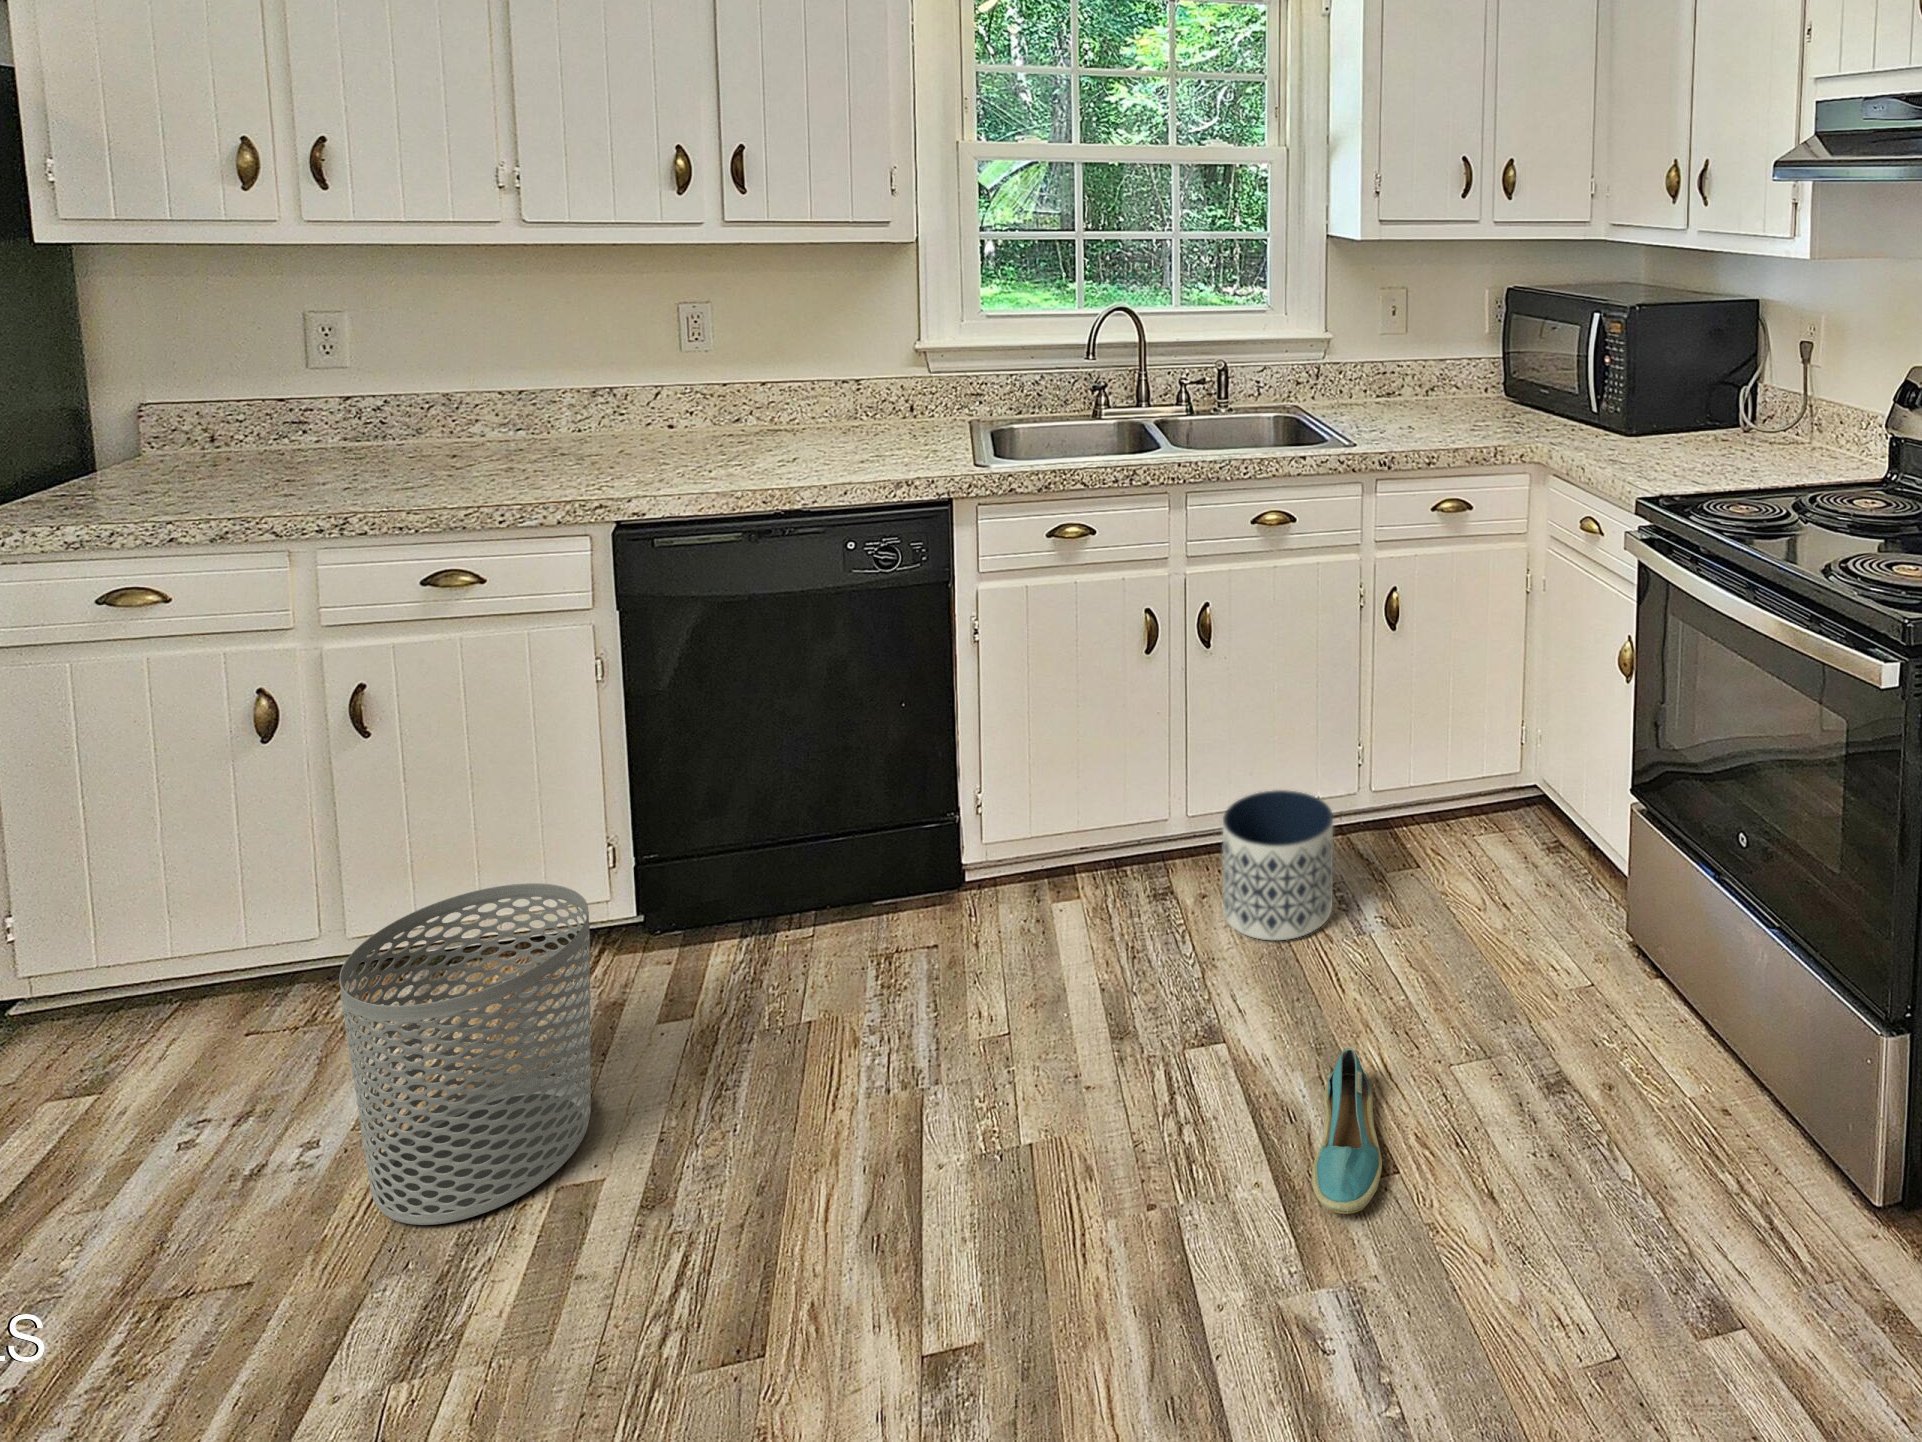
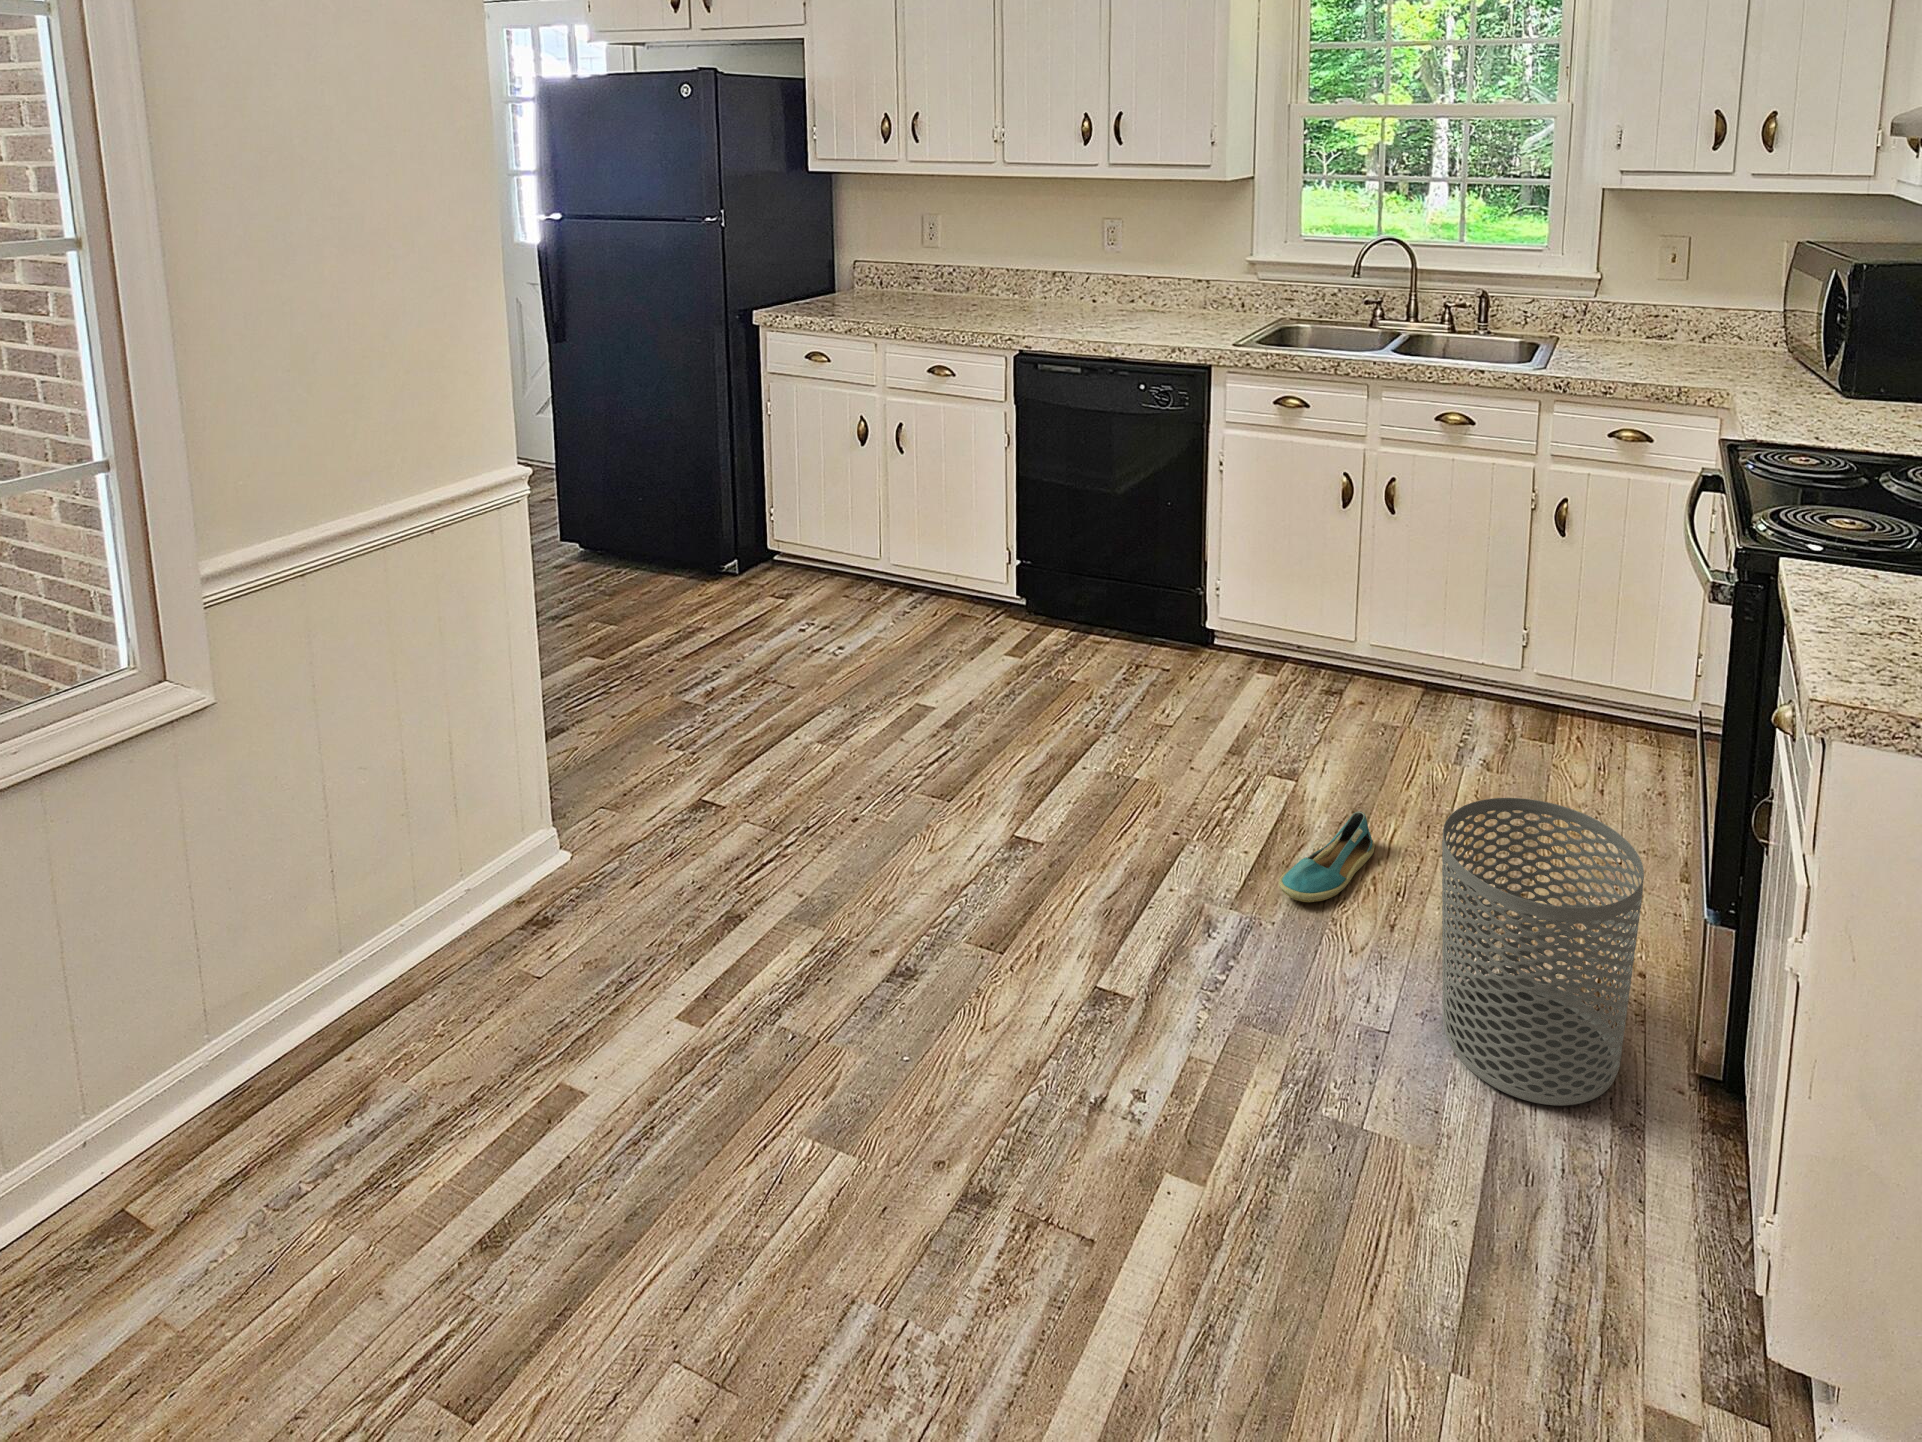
planter: present [1222,790,1333,941] -> none [1362,637,1460,754]
waste bin: present [339,883,591,1225] -> present [1442,798,1644,1106]

